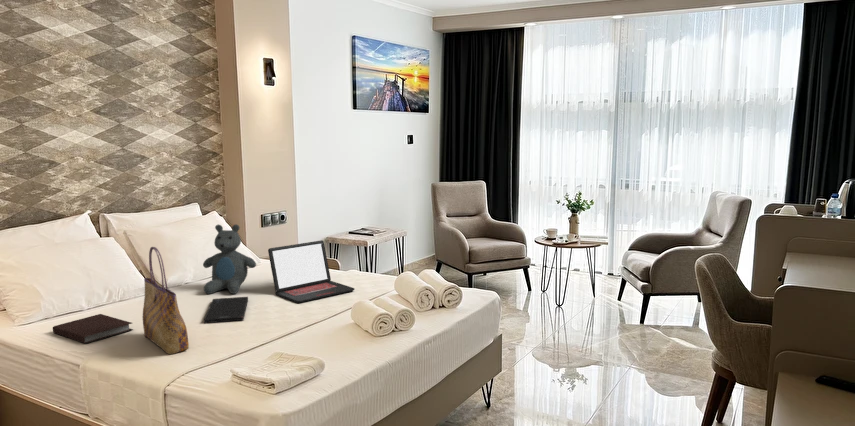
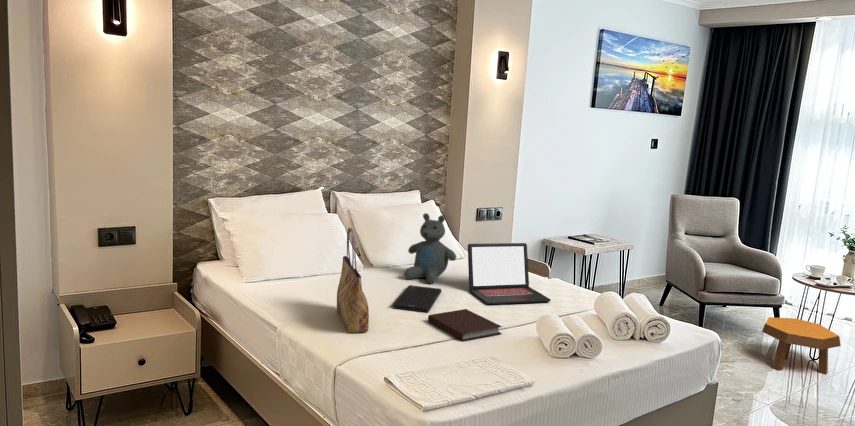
footstool: none [518,273,574,317] -> present [762,317,841,374]
notebook: present [53,314,133,343] -> present [428,309,502,341]

